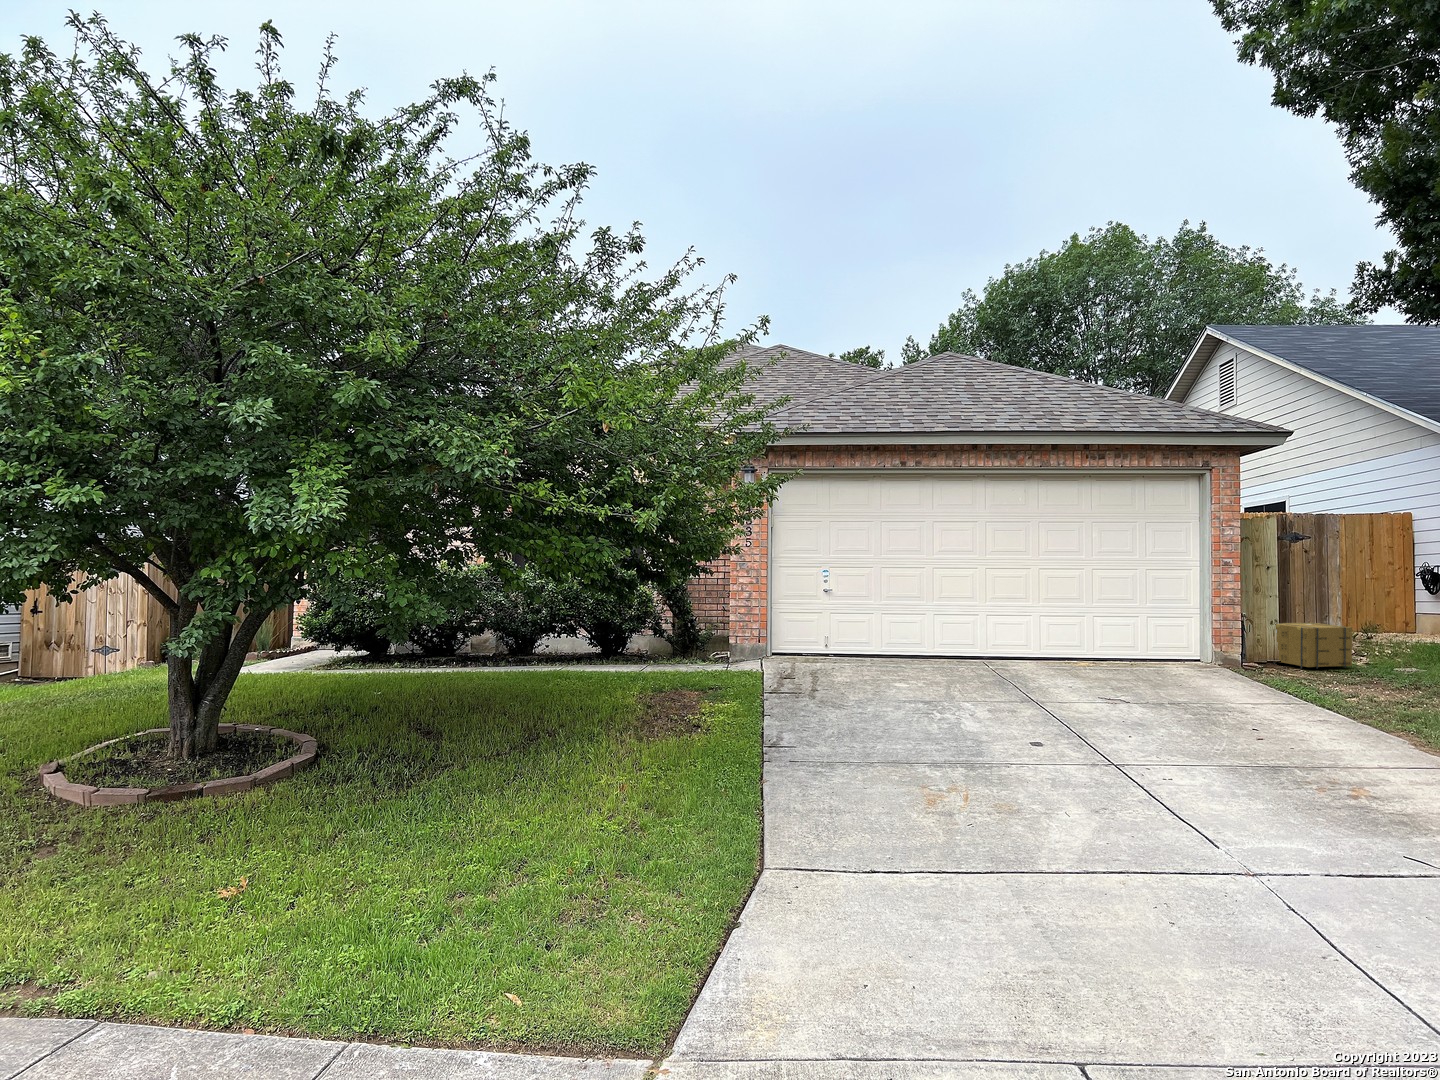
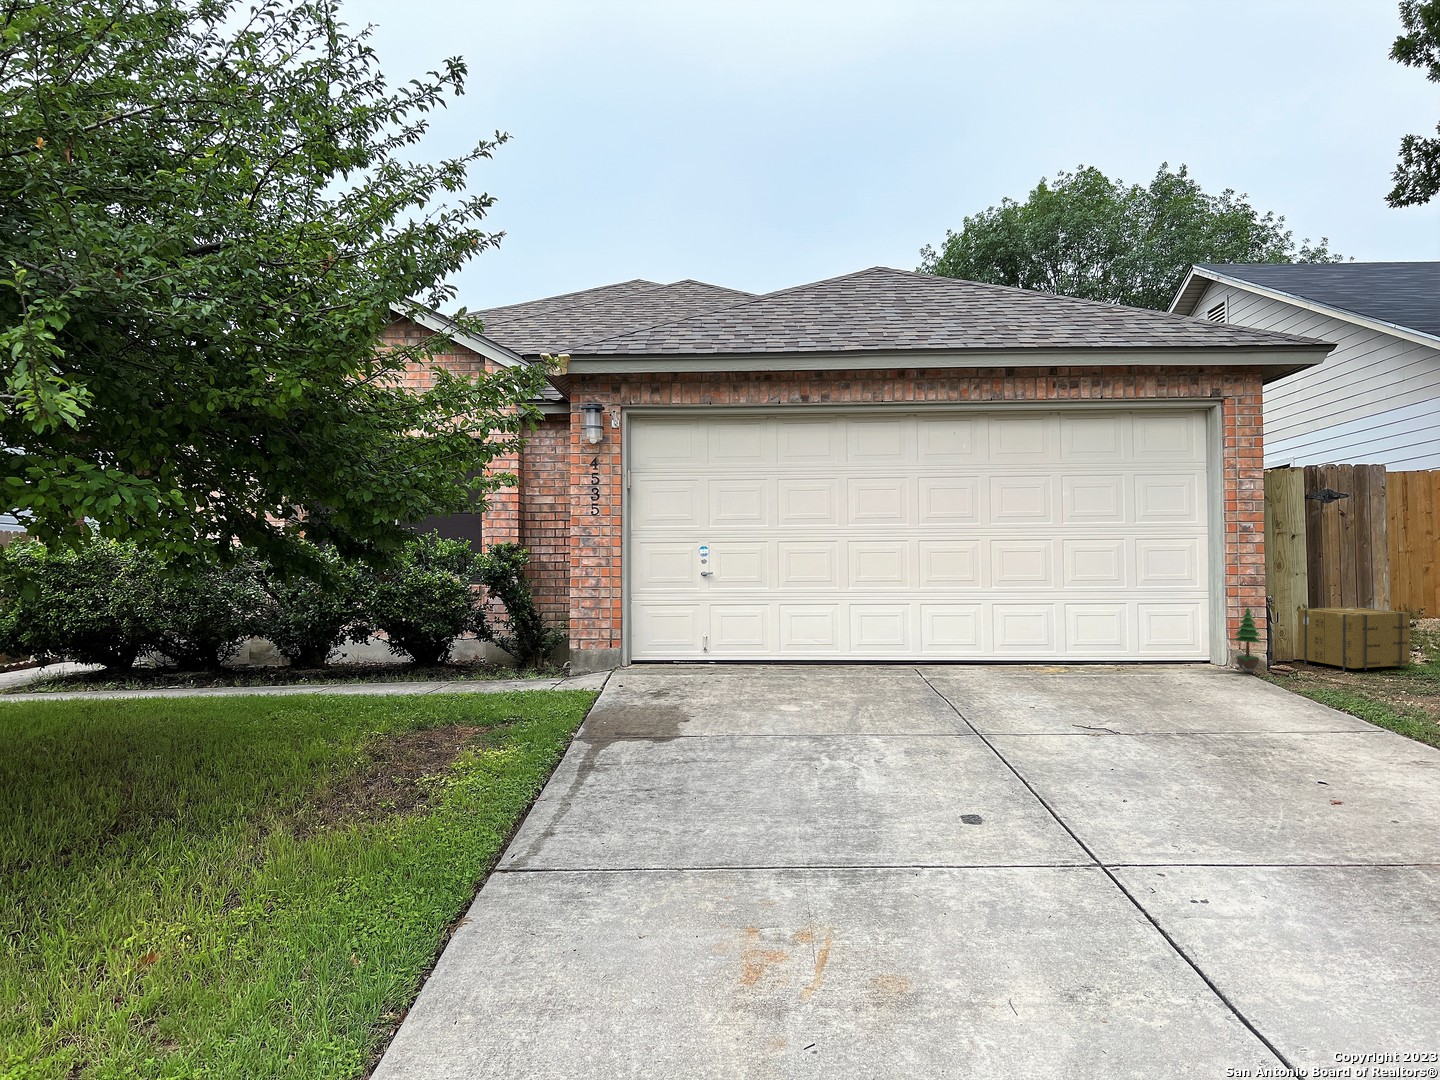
potted tree: none [1218,620,1239,669] -> present [1234,607,1261,673]

